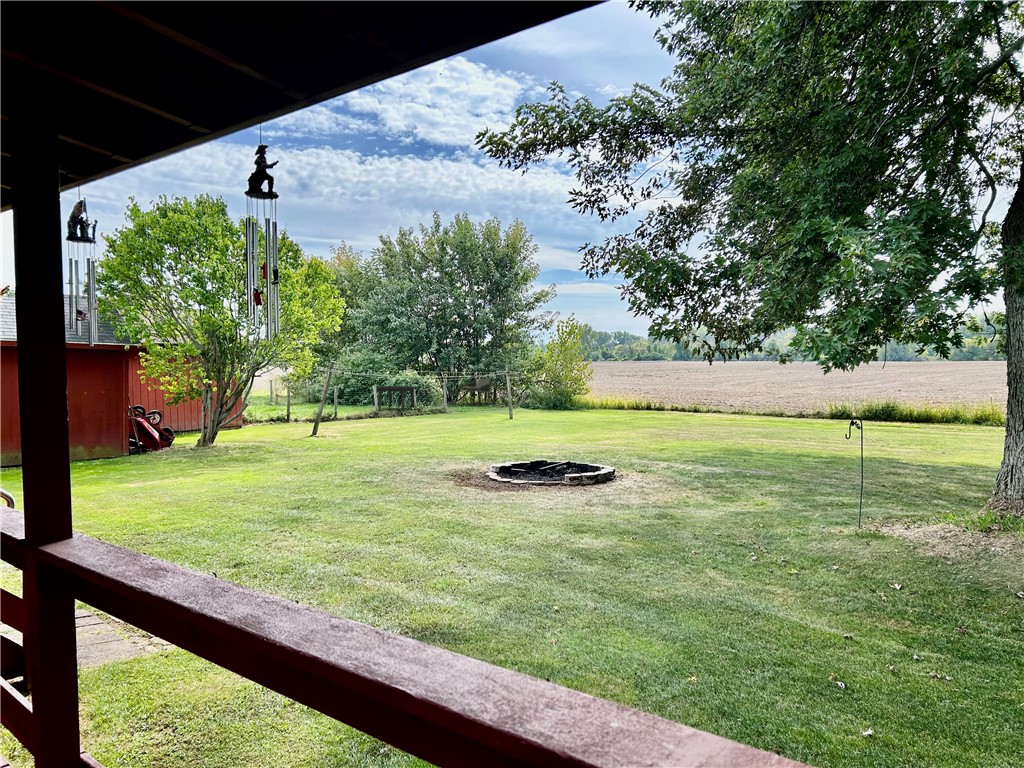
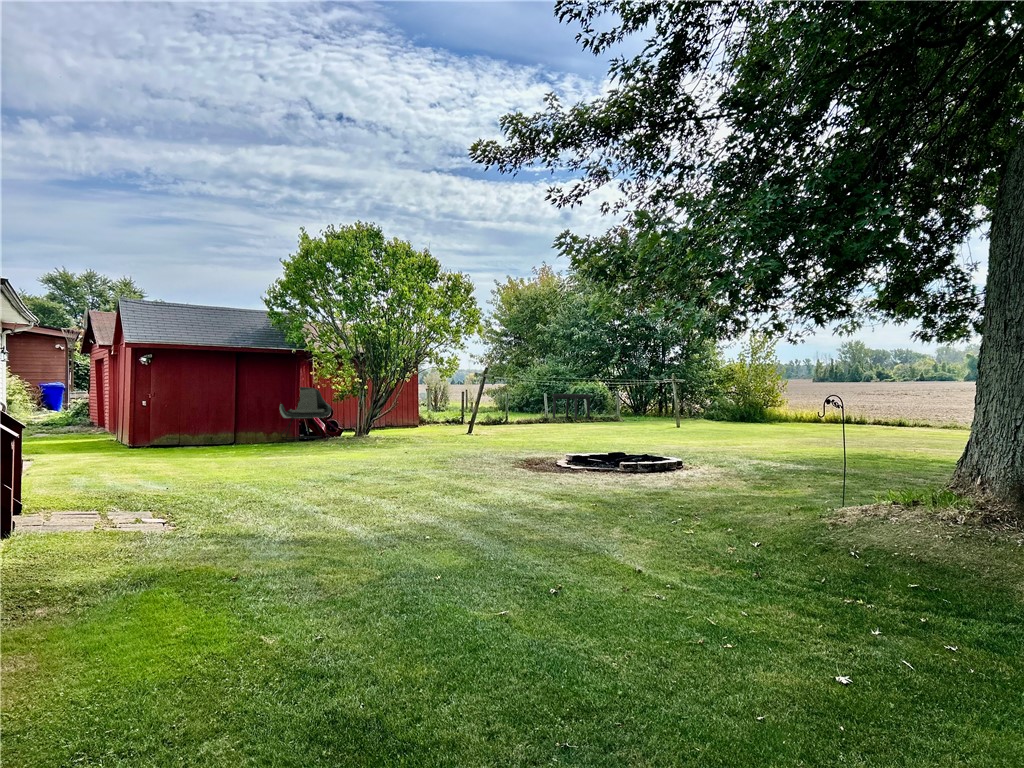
lounge chair: present [461,378,493,404] -> present [280,387,331,441]

